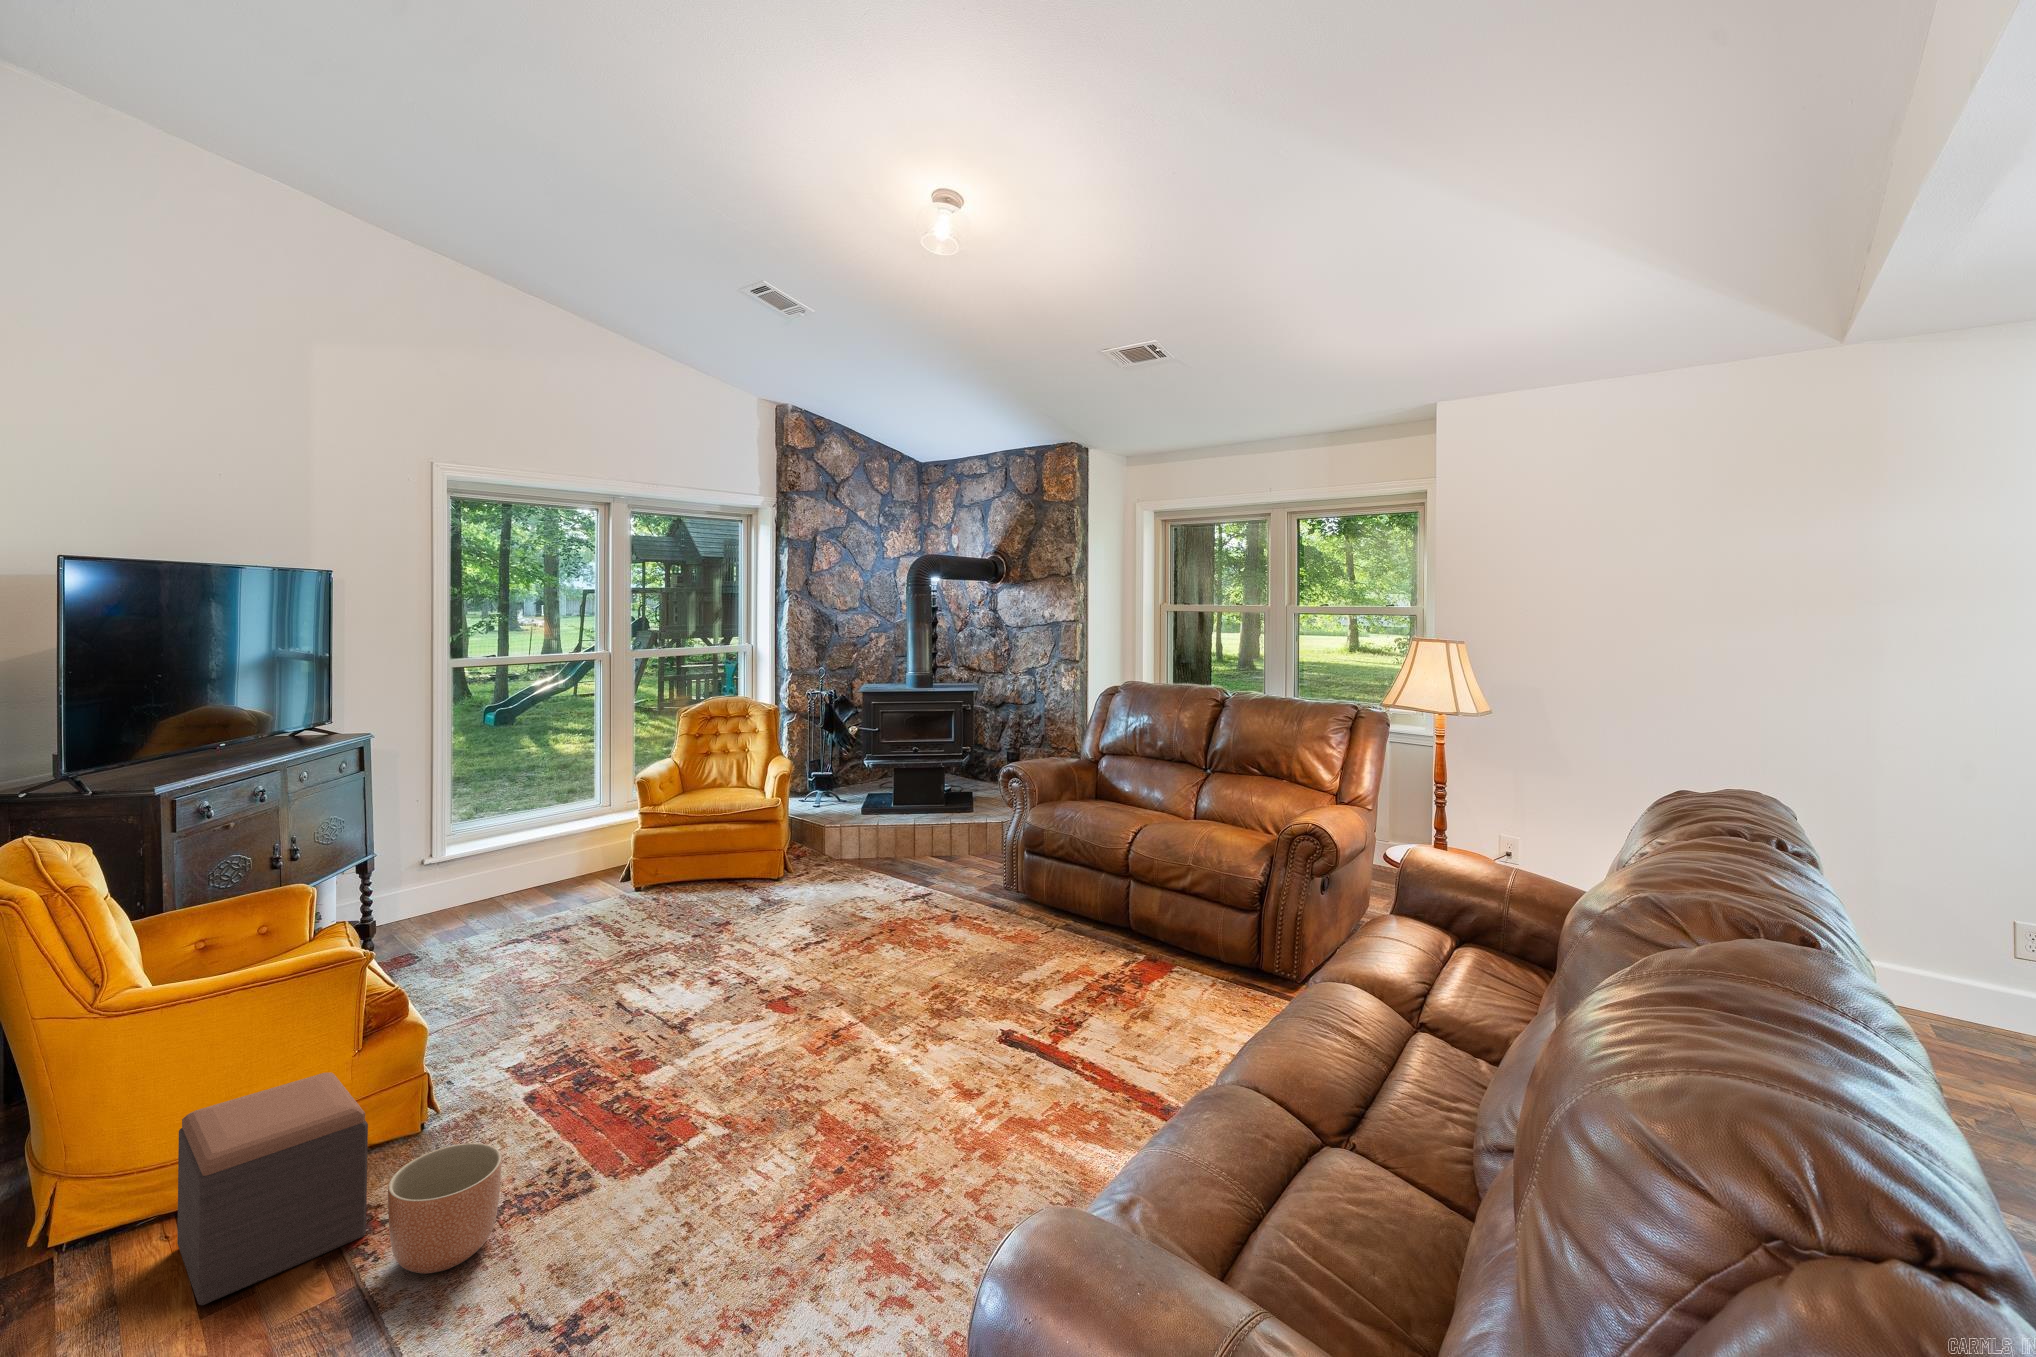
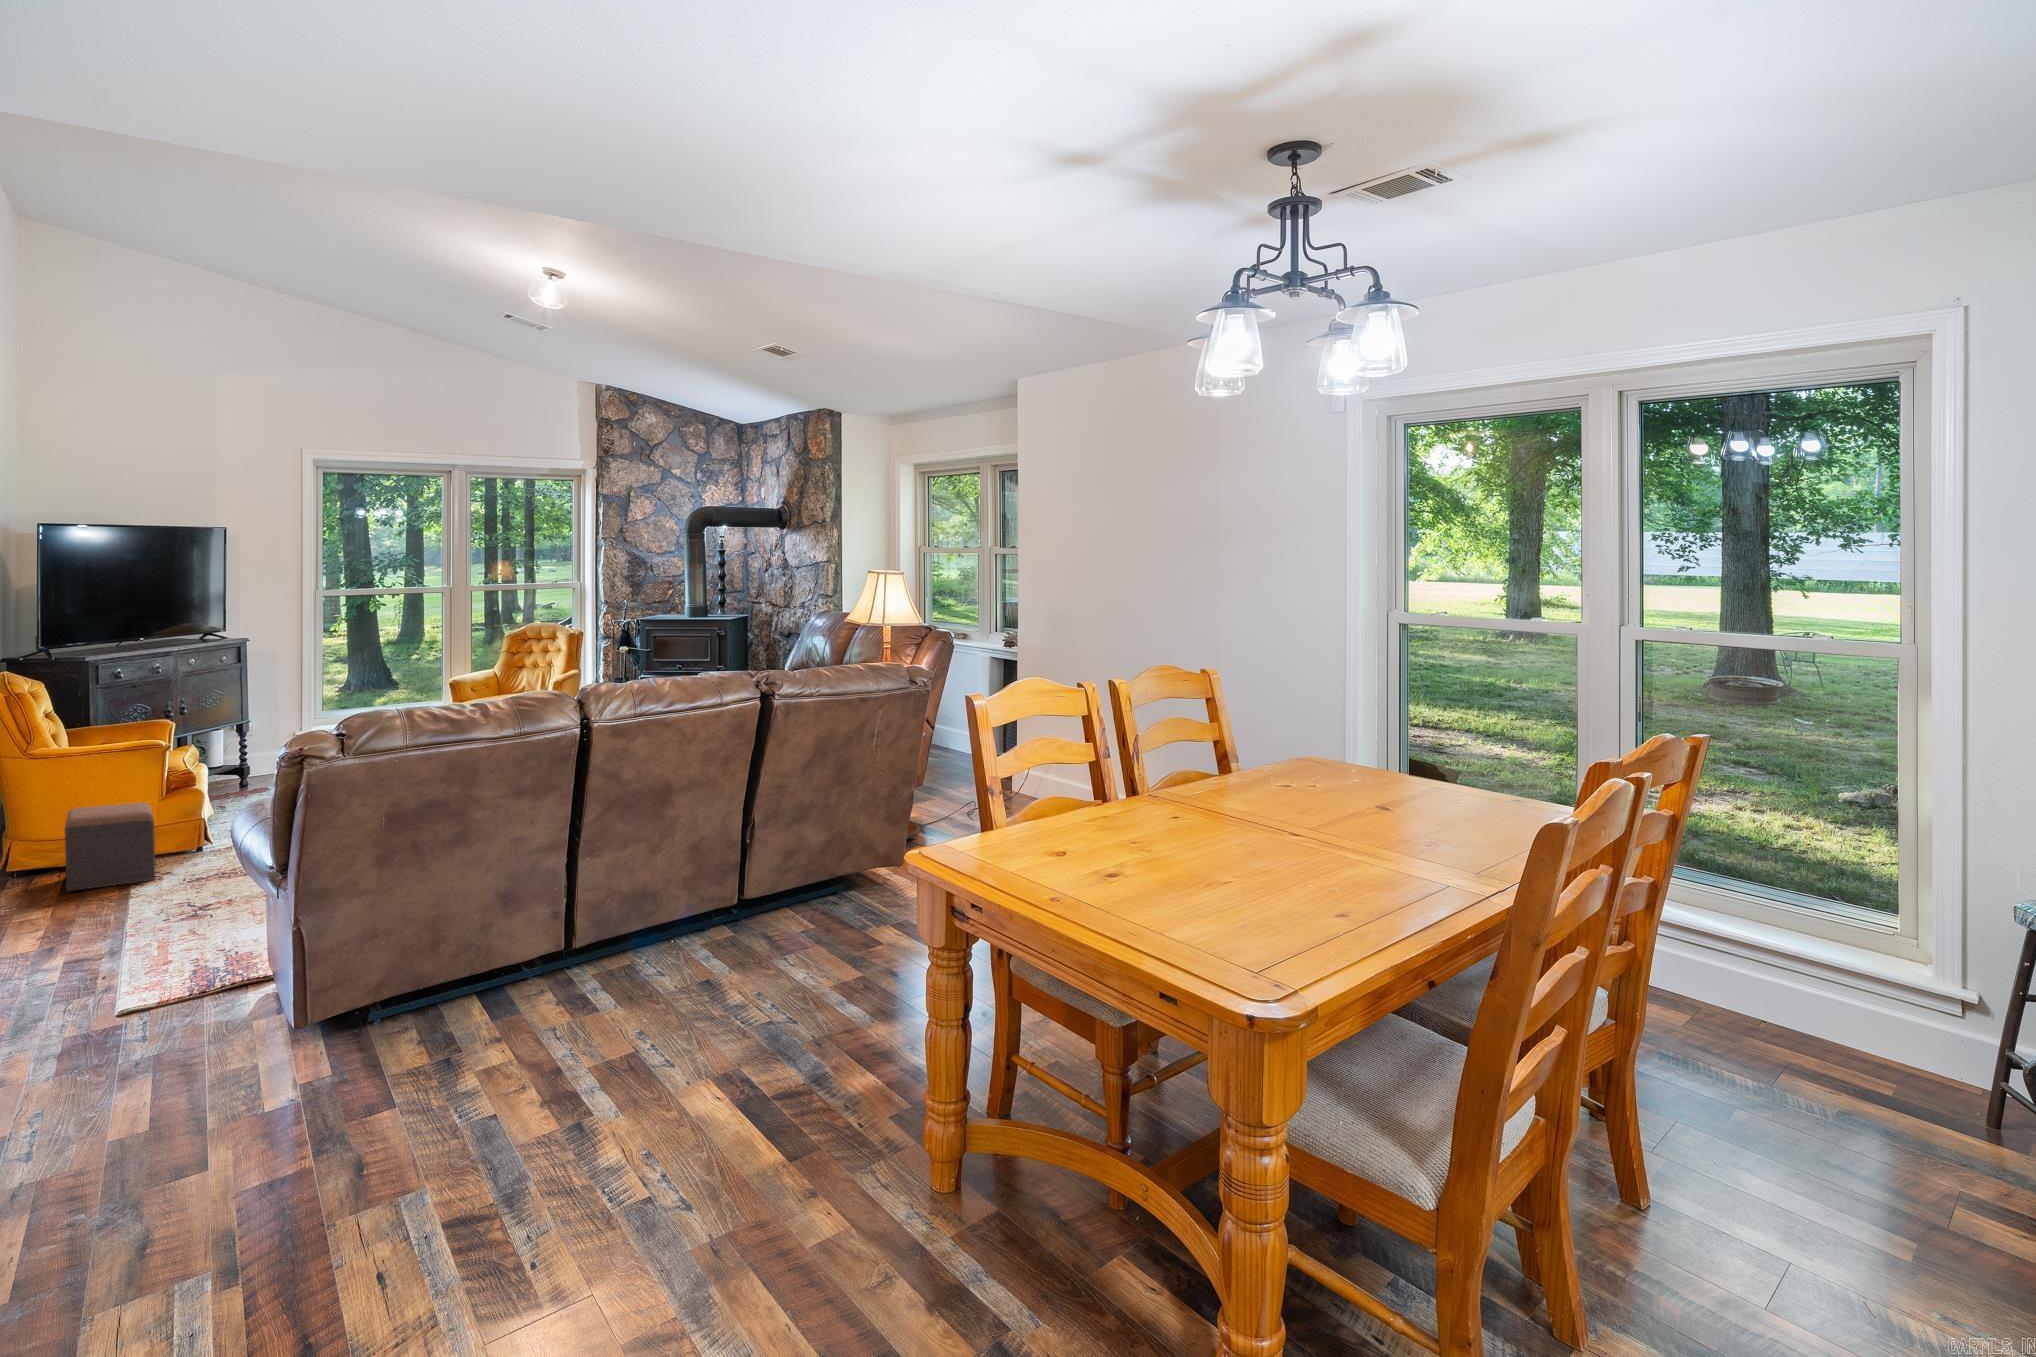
planter: present [388,1143,502,1273] -> none [153,837,217,890]

